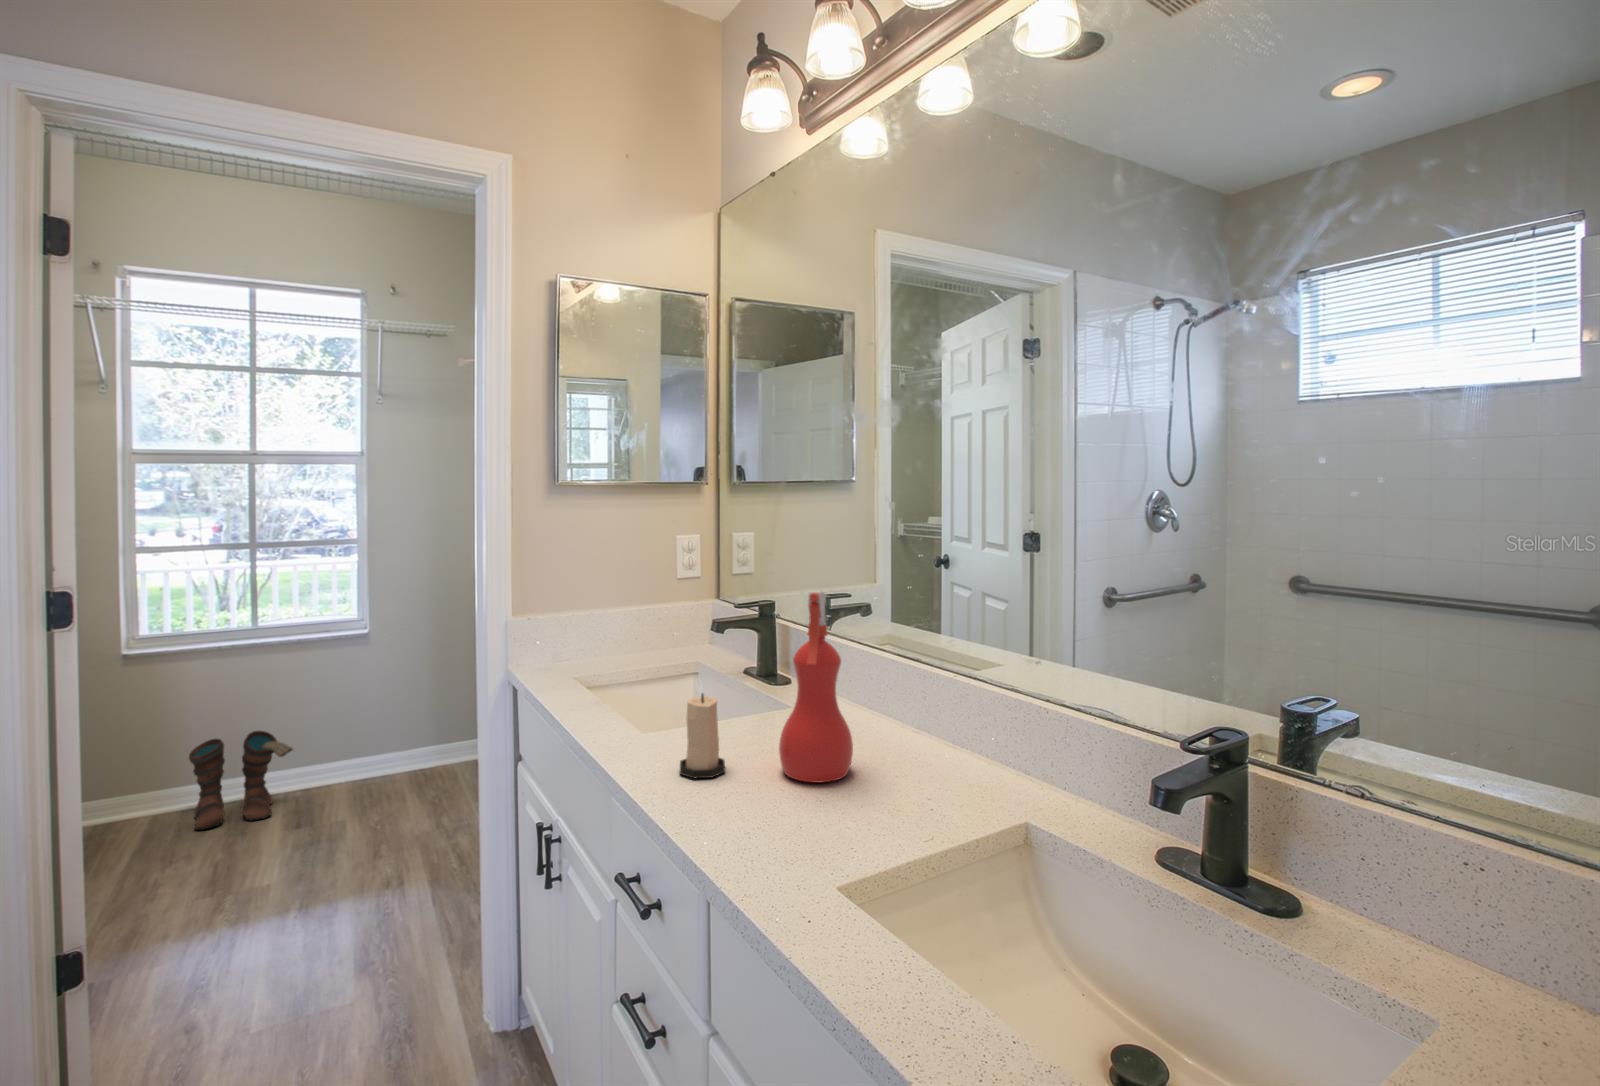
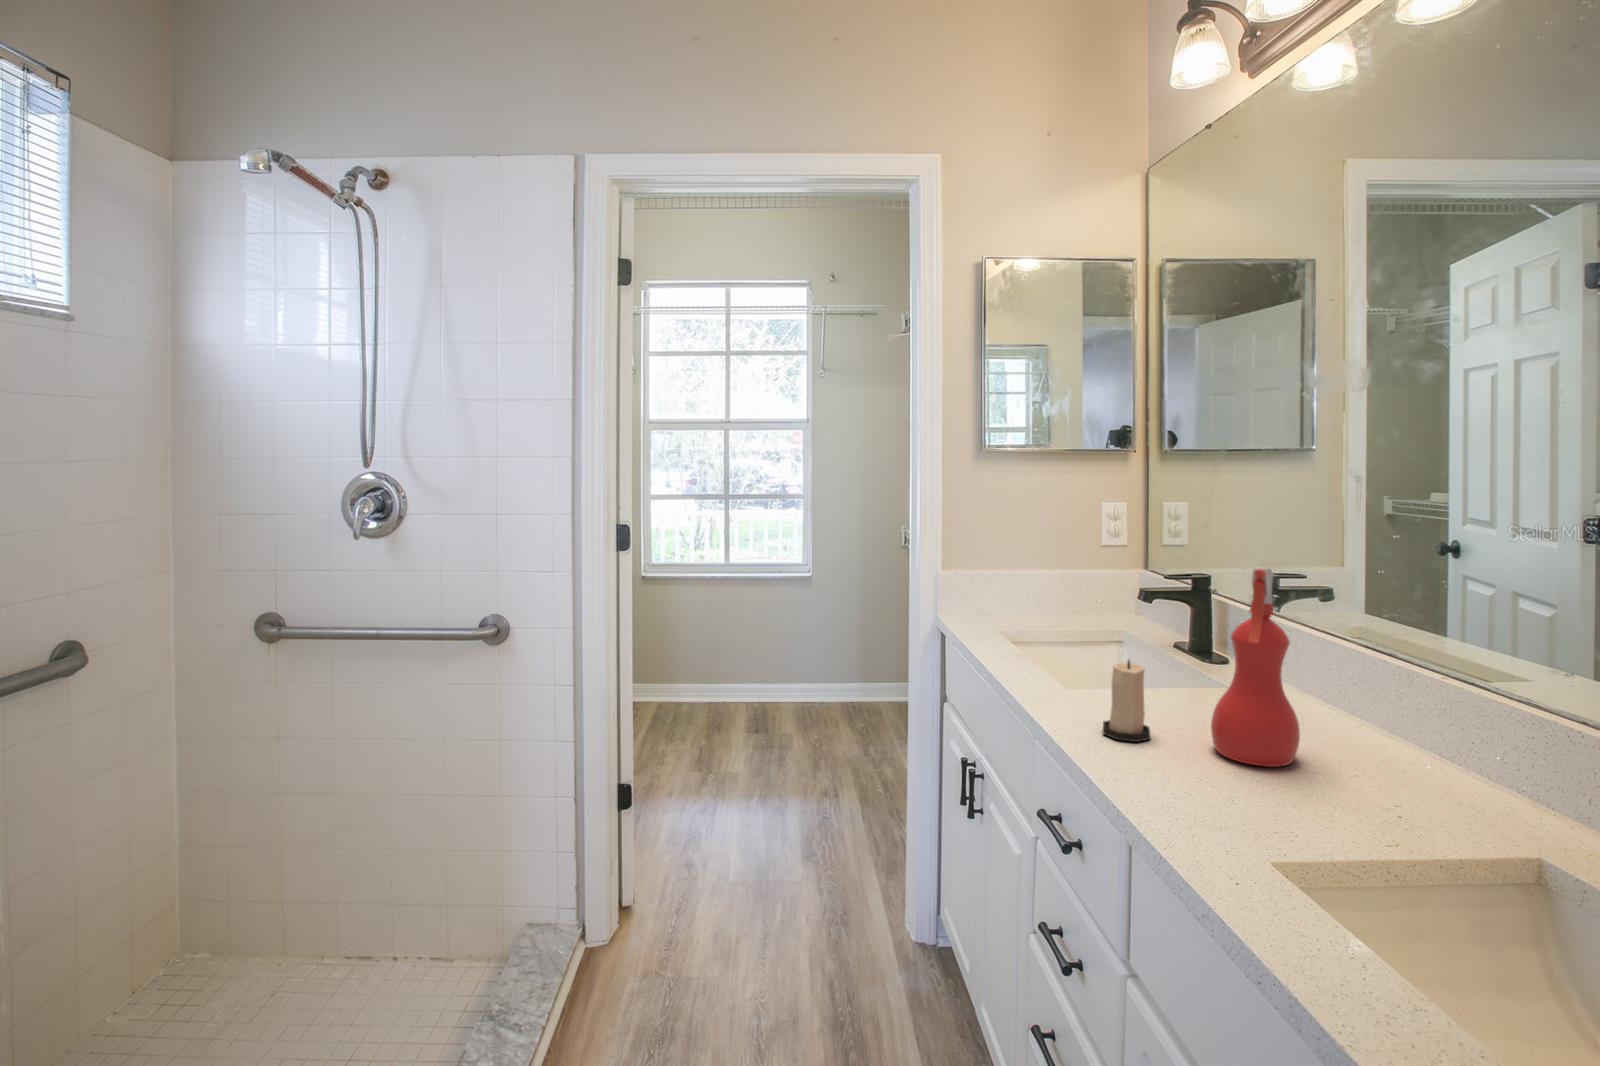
boots: present [189,731,293,830] -> none [686,650,756,722]

